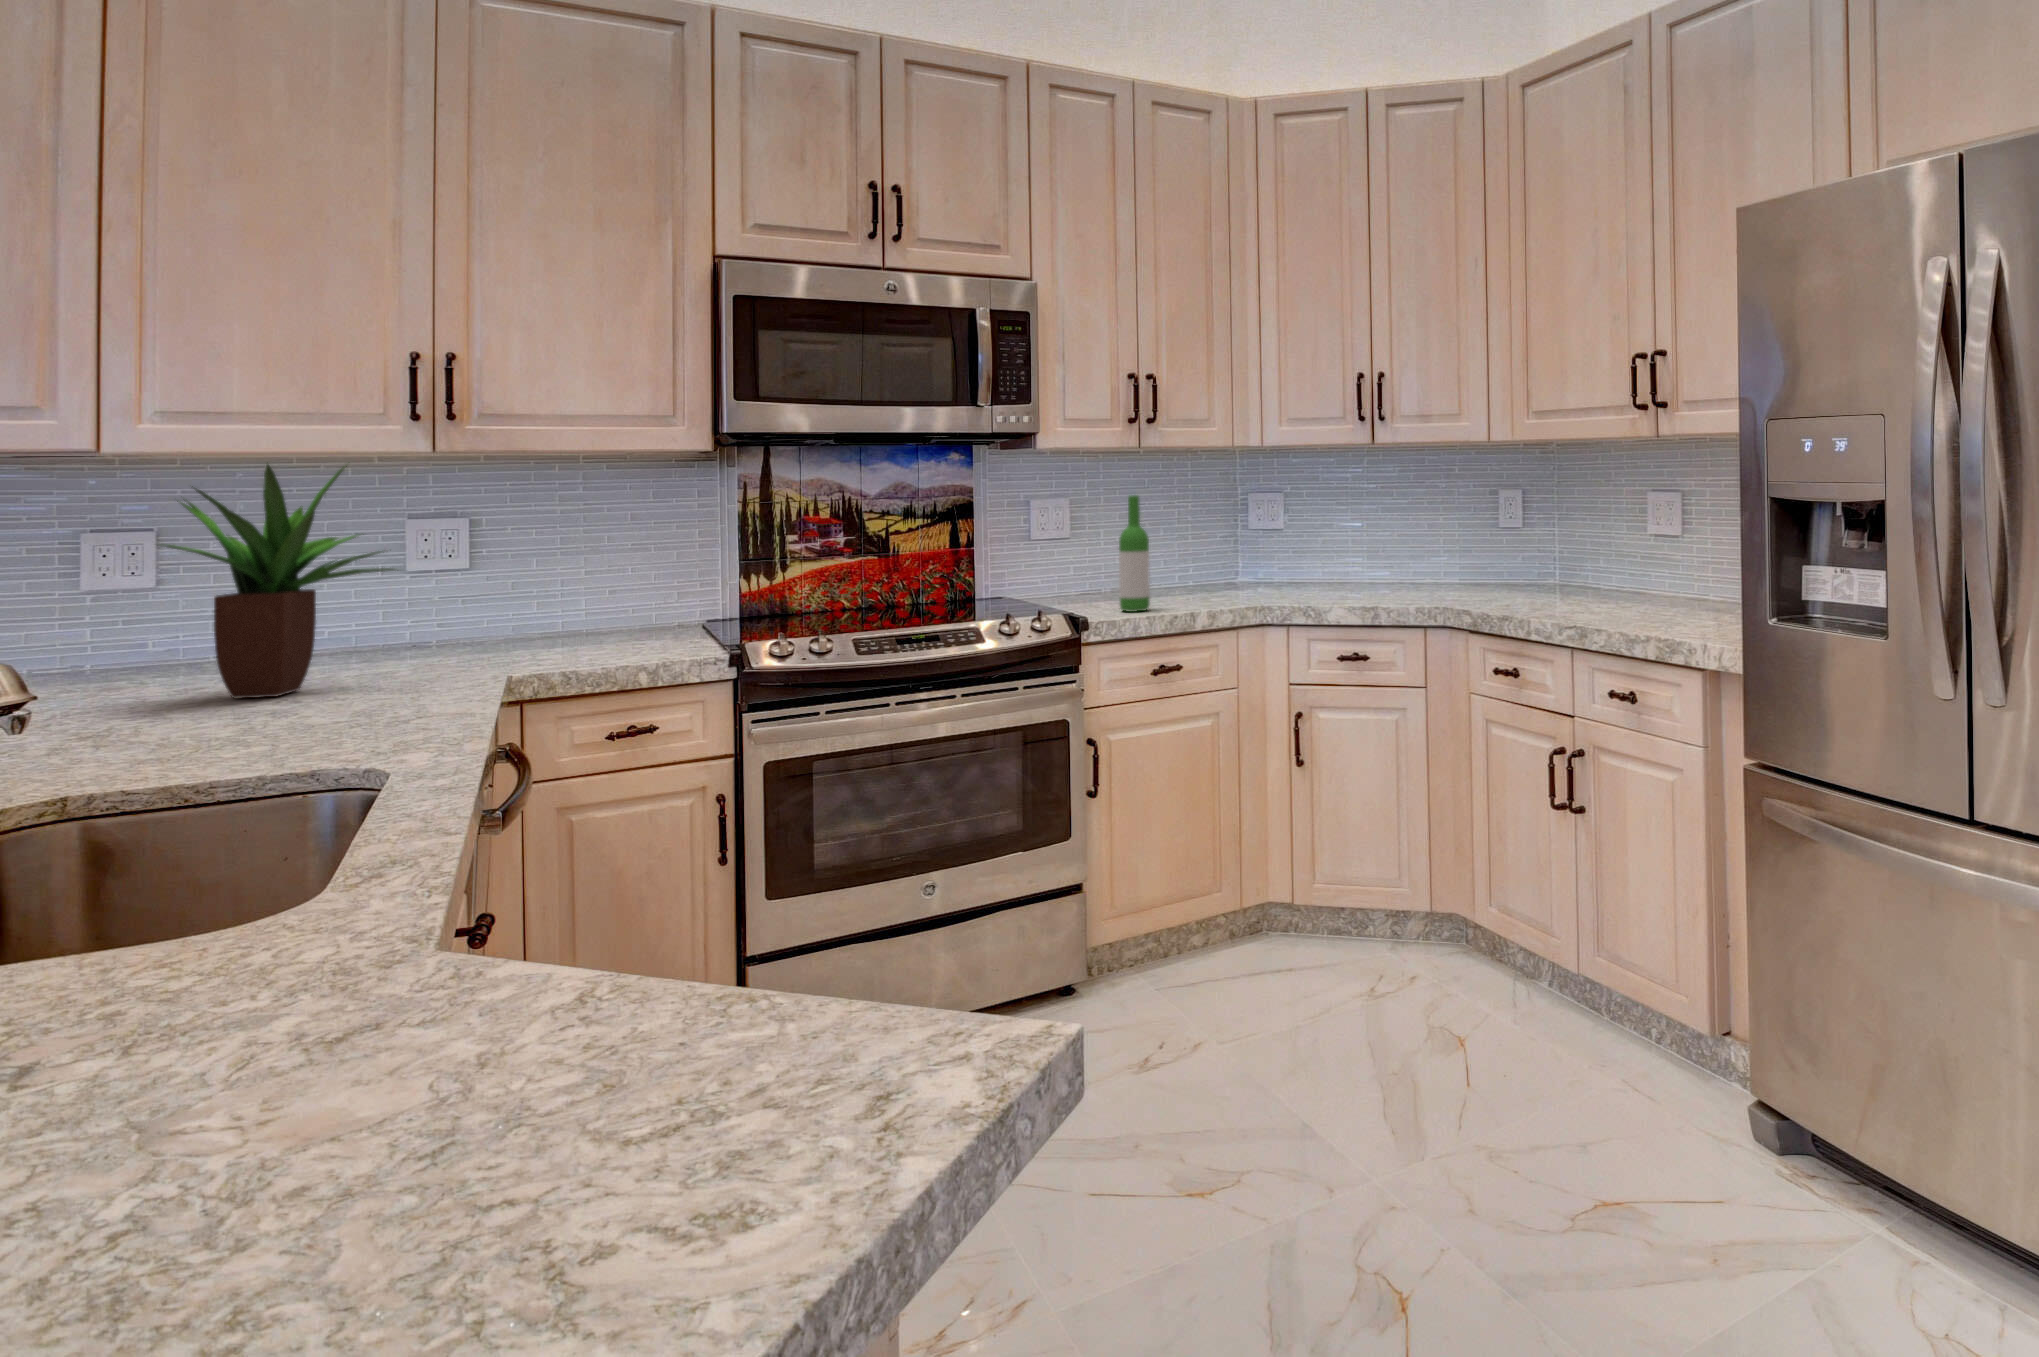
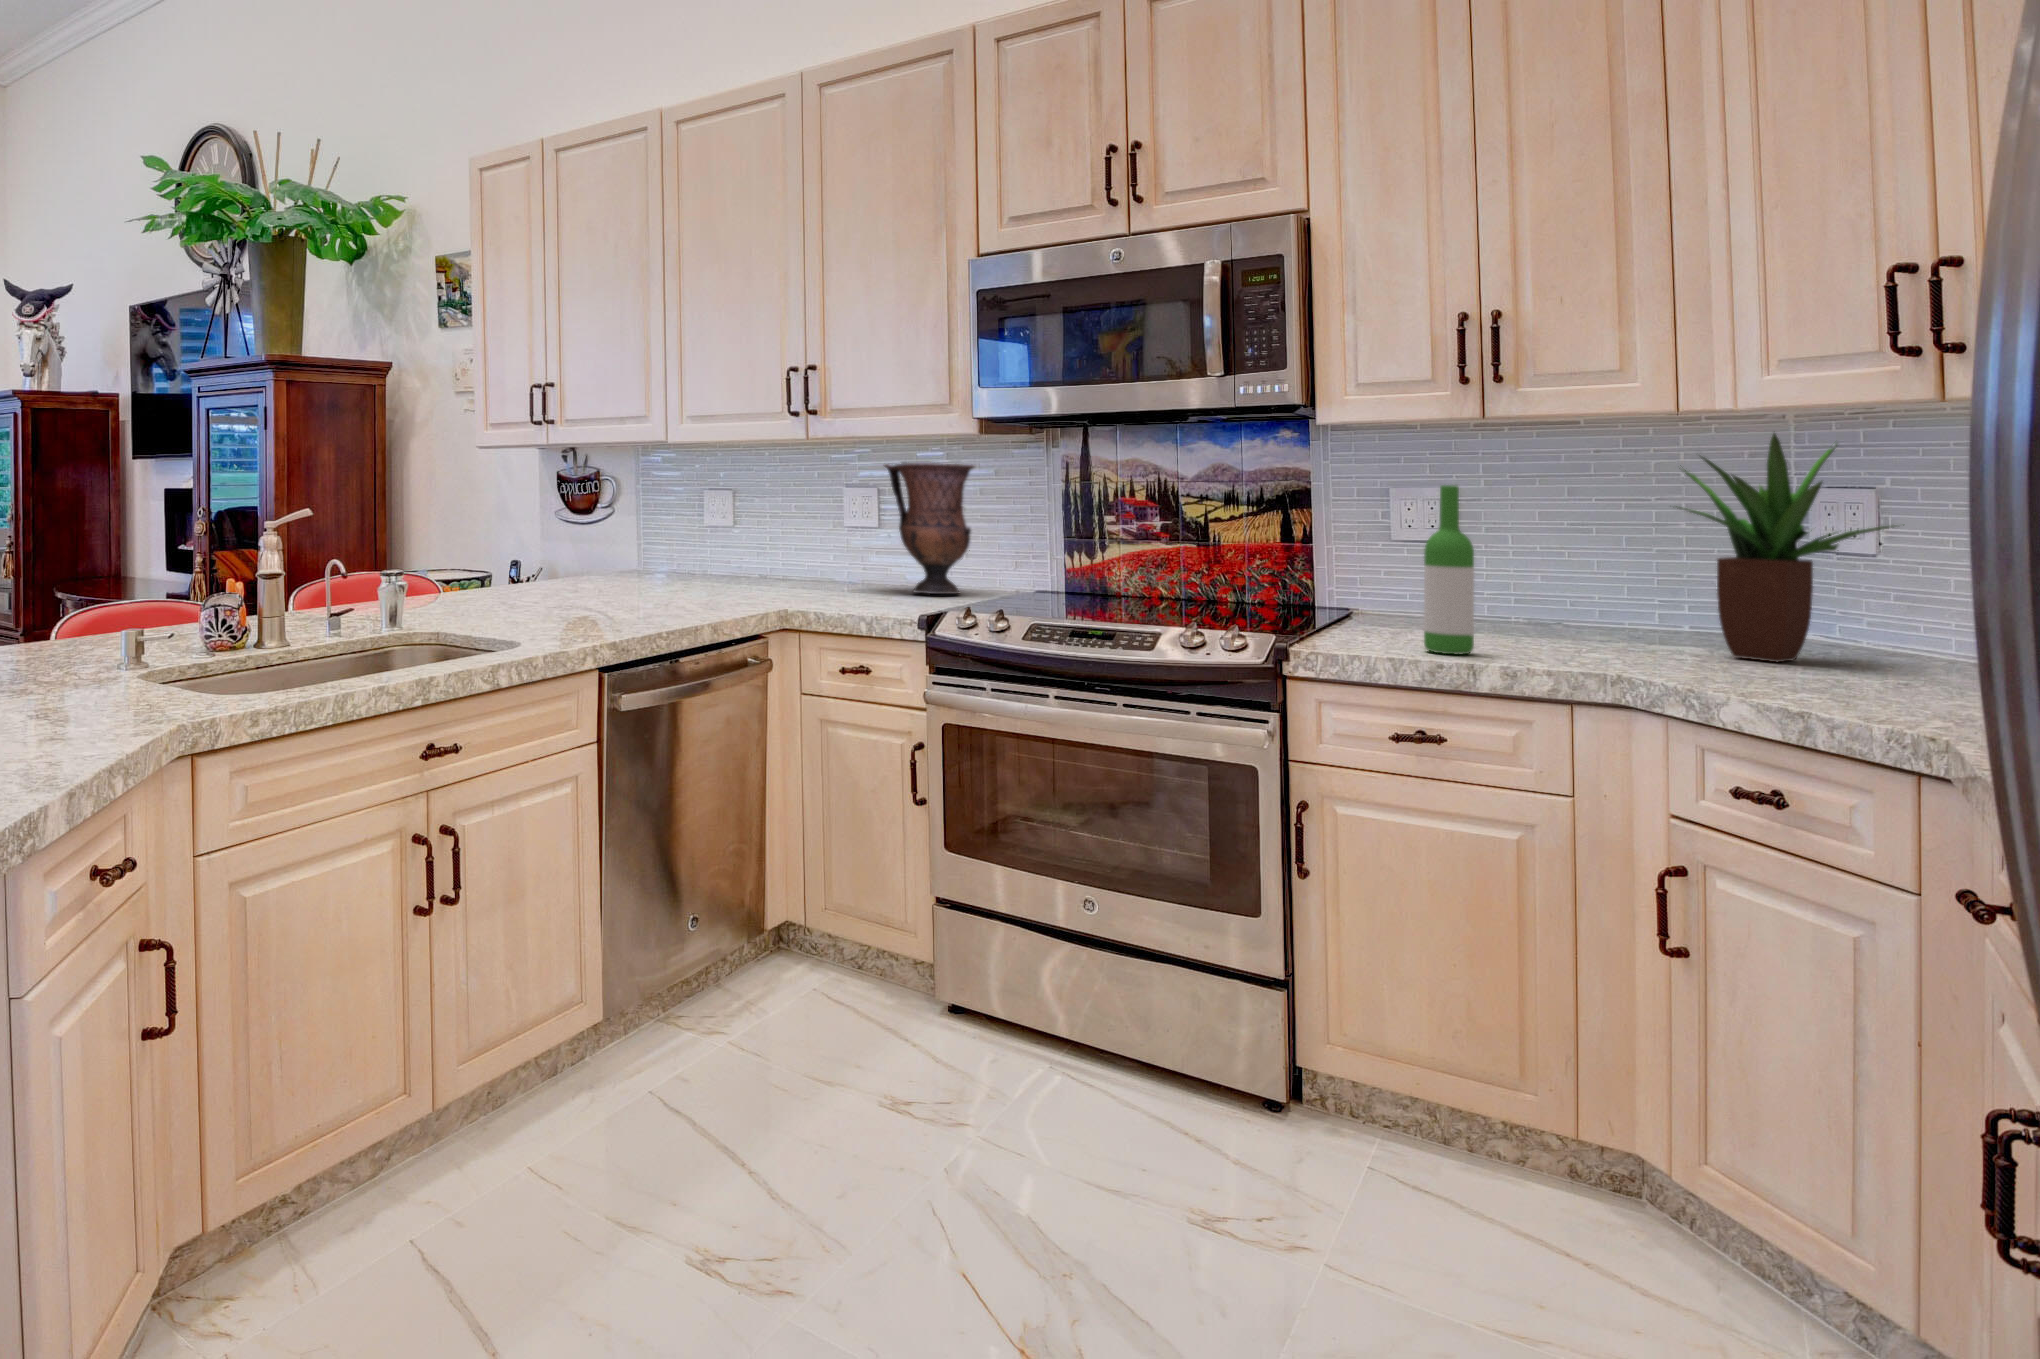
potted plant: present [163,464,398,698] -> present [1676,433,1894,662]
vase: none [473,487,630,643] -> present [885,463,974,594]

